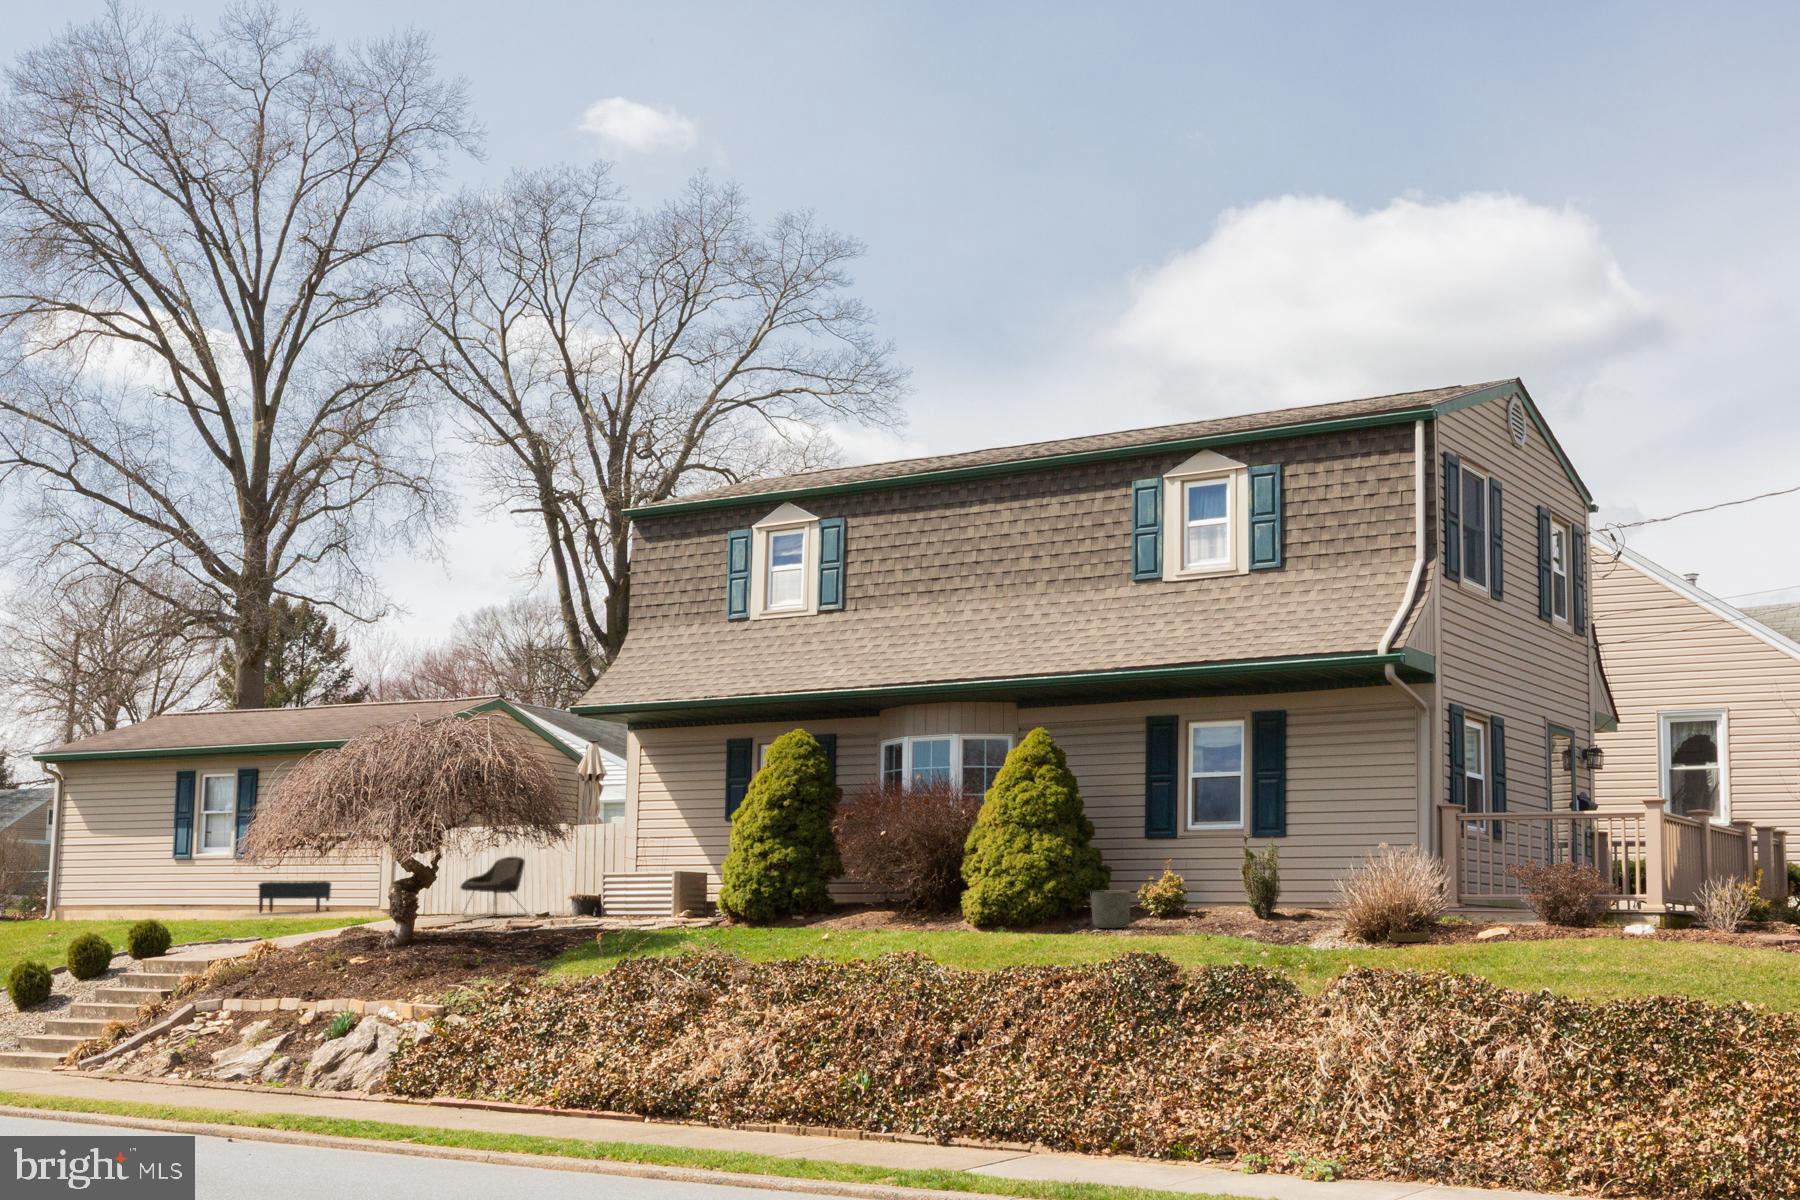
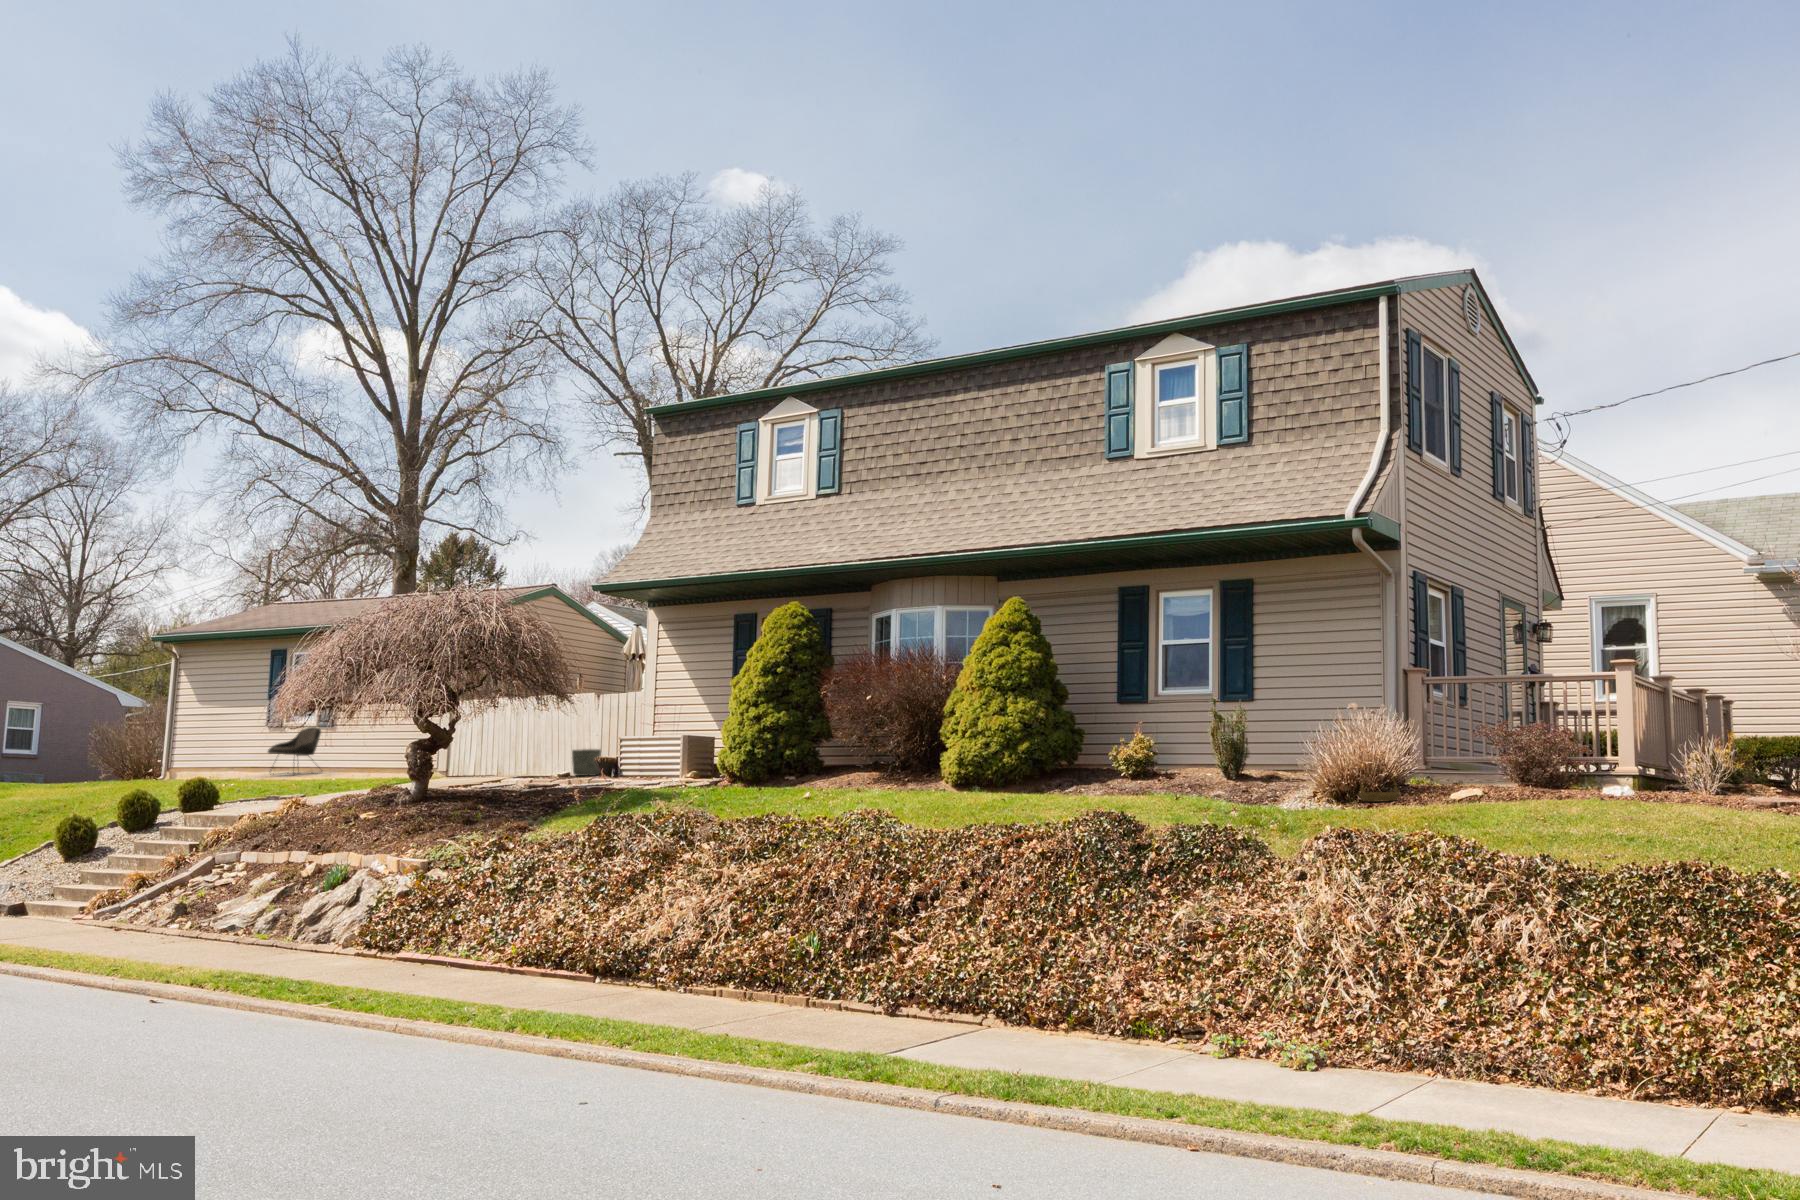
lounge chair: present [461,857,525,917] -> present [268,727,321,775]
bench: present [259,881,331,913] -> none [327,745,393,773]
planter: present [1091,891,1131,928] -> present [572,749,601,776]

